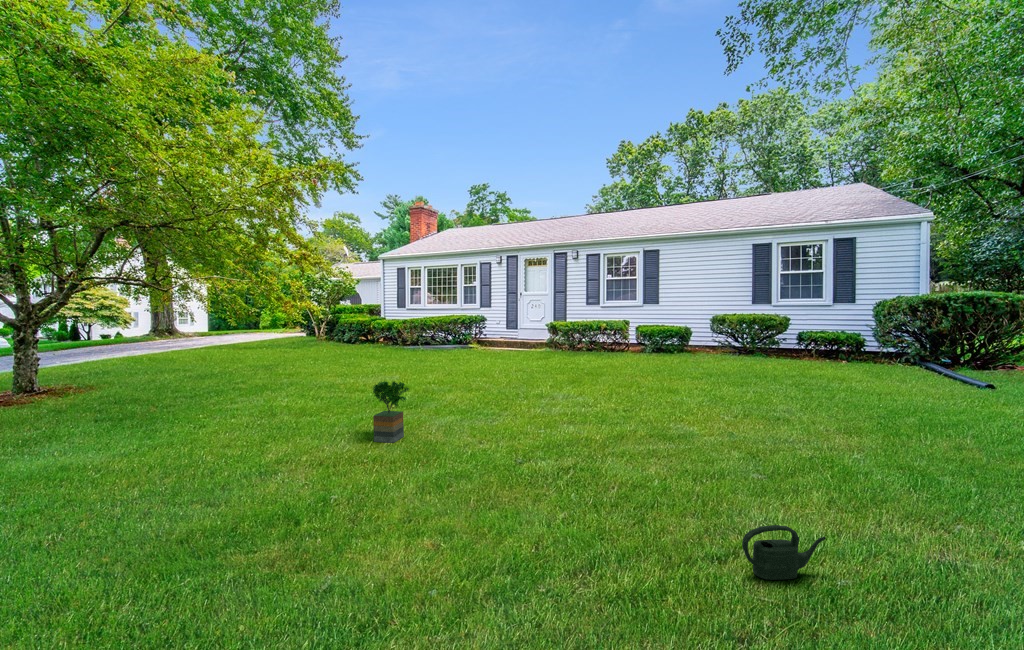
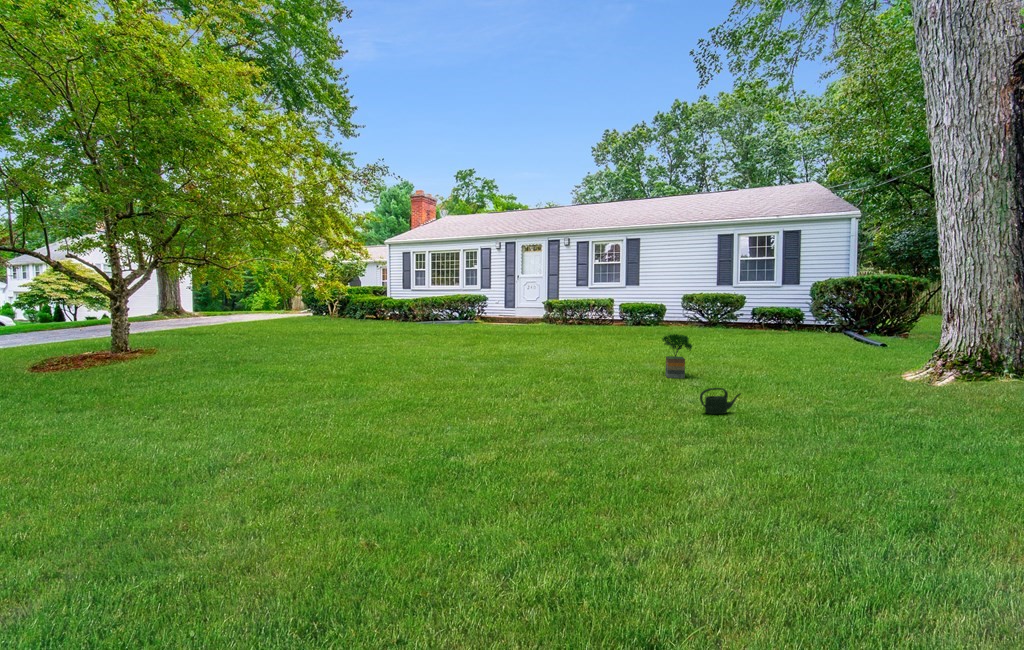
potted tree: present [373,381,409,443] -> present [662,334,692,378]

